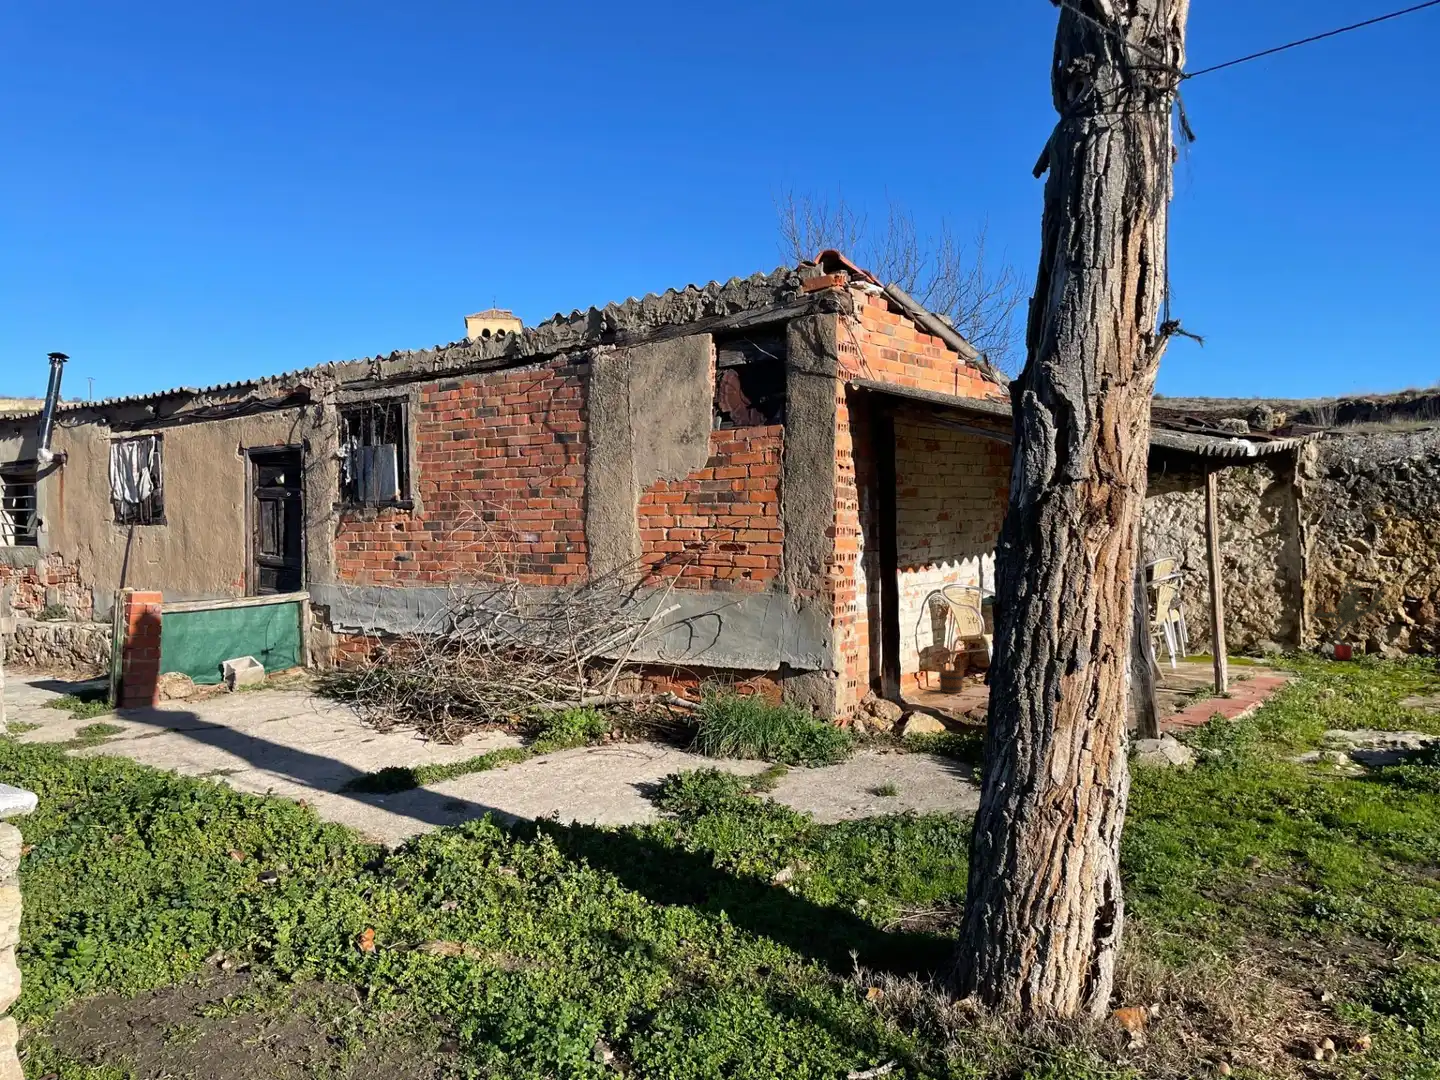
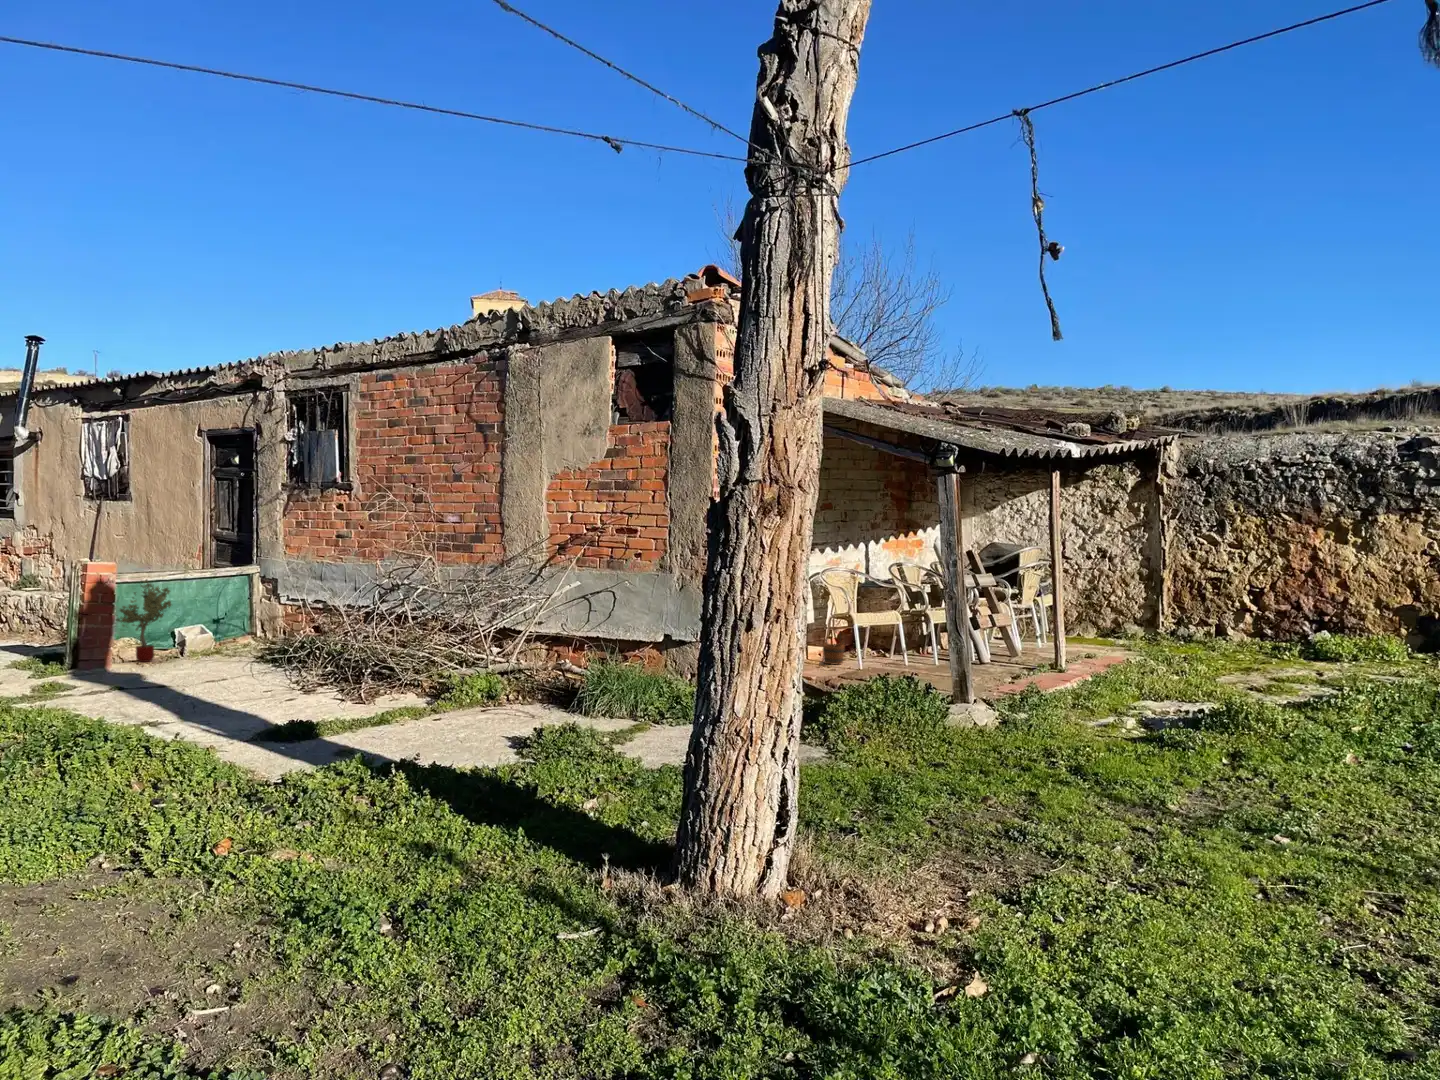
potted tree: present [1308,580,1383,660] -> present [116,580,171,662]

